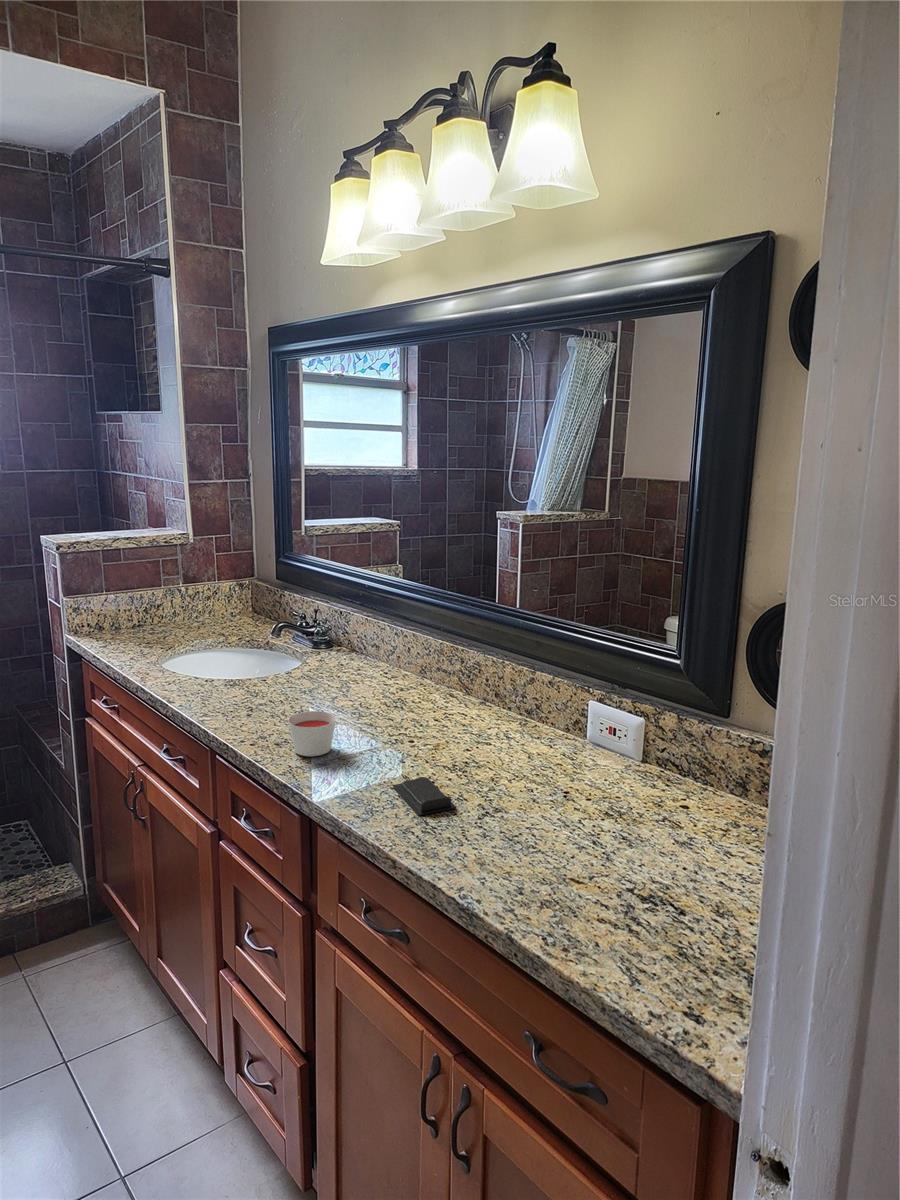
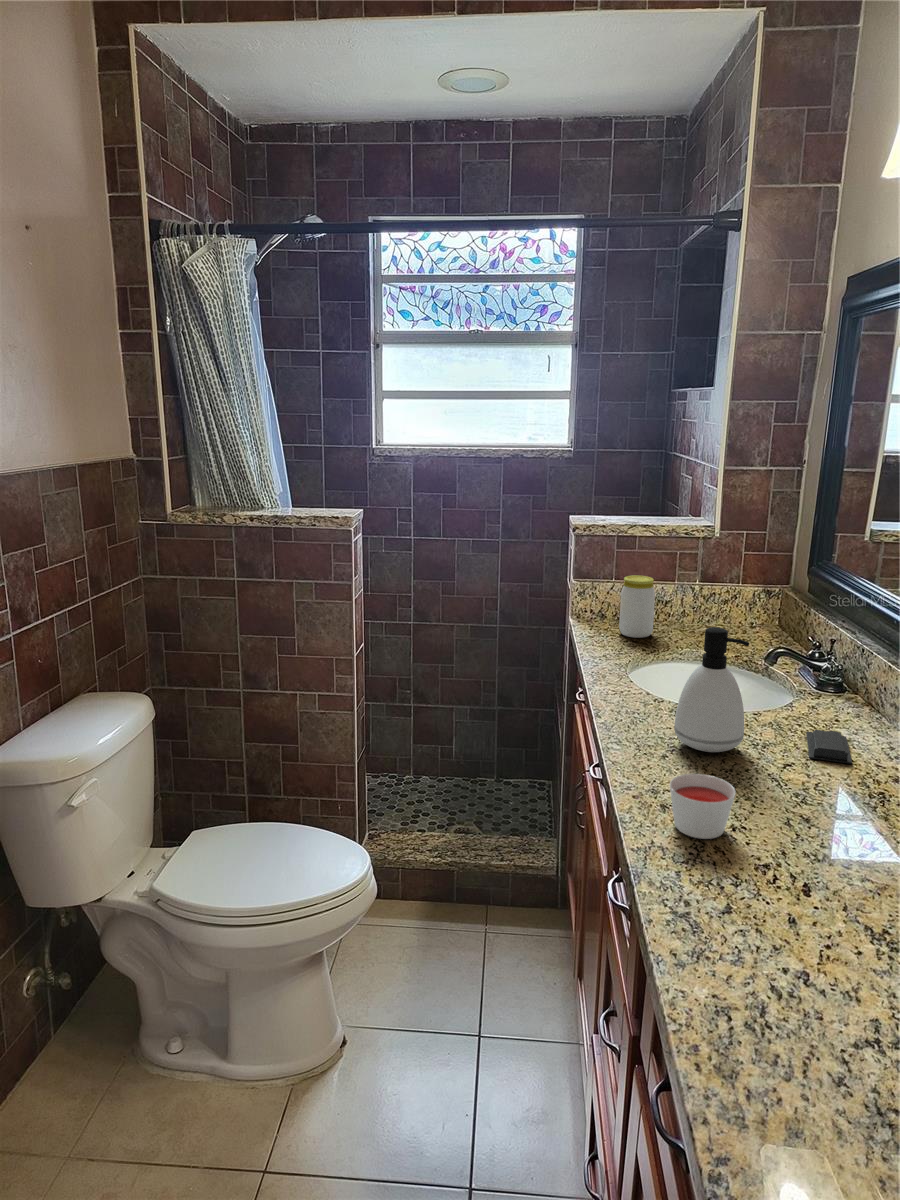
jar: none [122,584,157,641] -> present [619,575,655,638]
soap dispenser: none [246,606,300,705] -> present [674,627,749,752]
soap bar: present [393,777,456,815] -> present [806,730,852,764]

